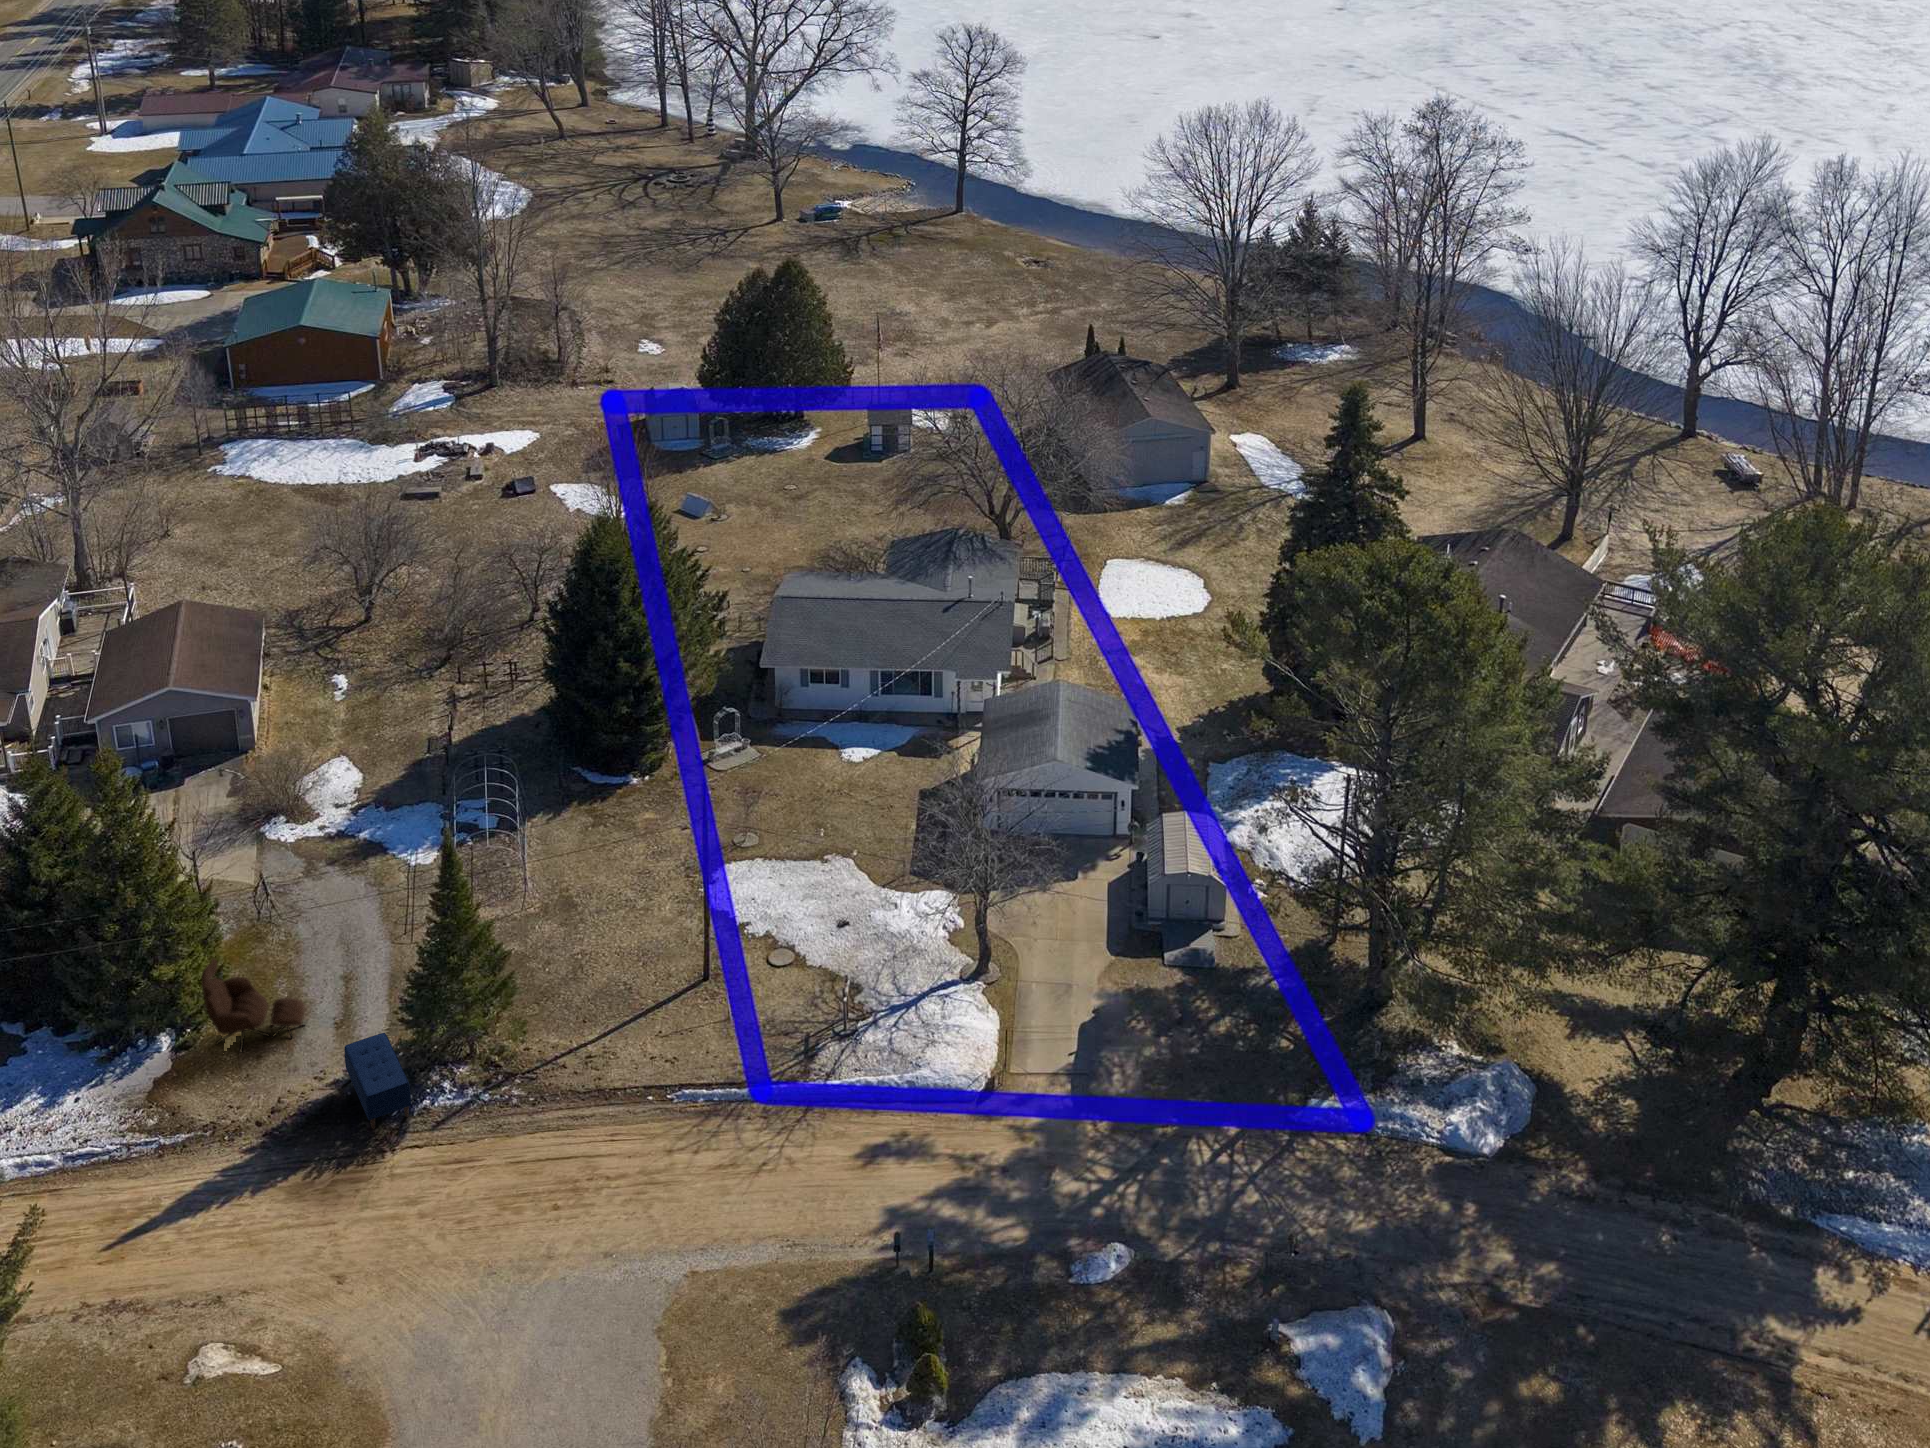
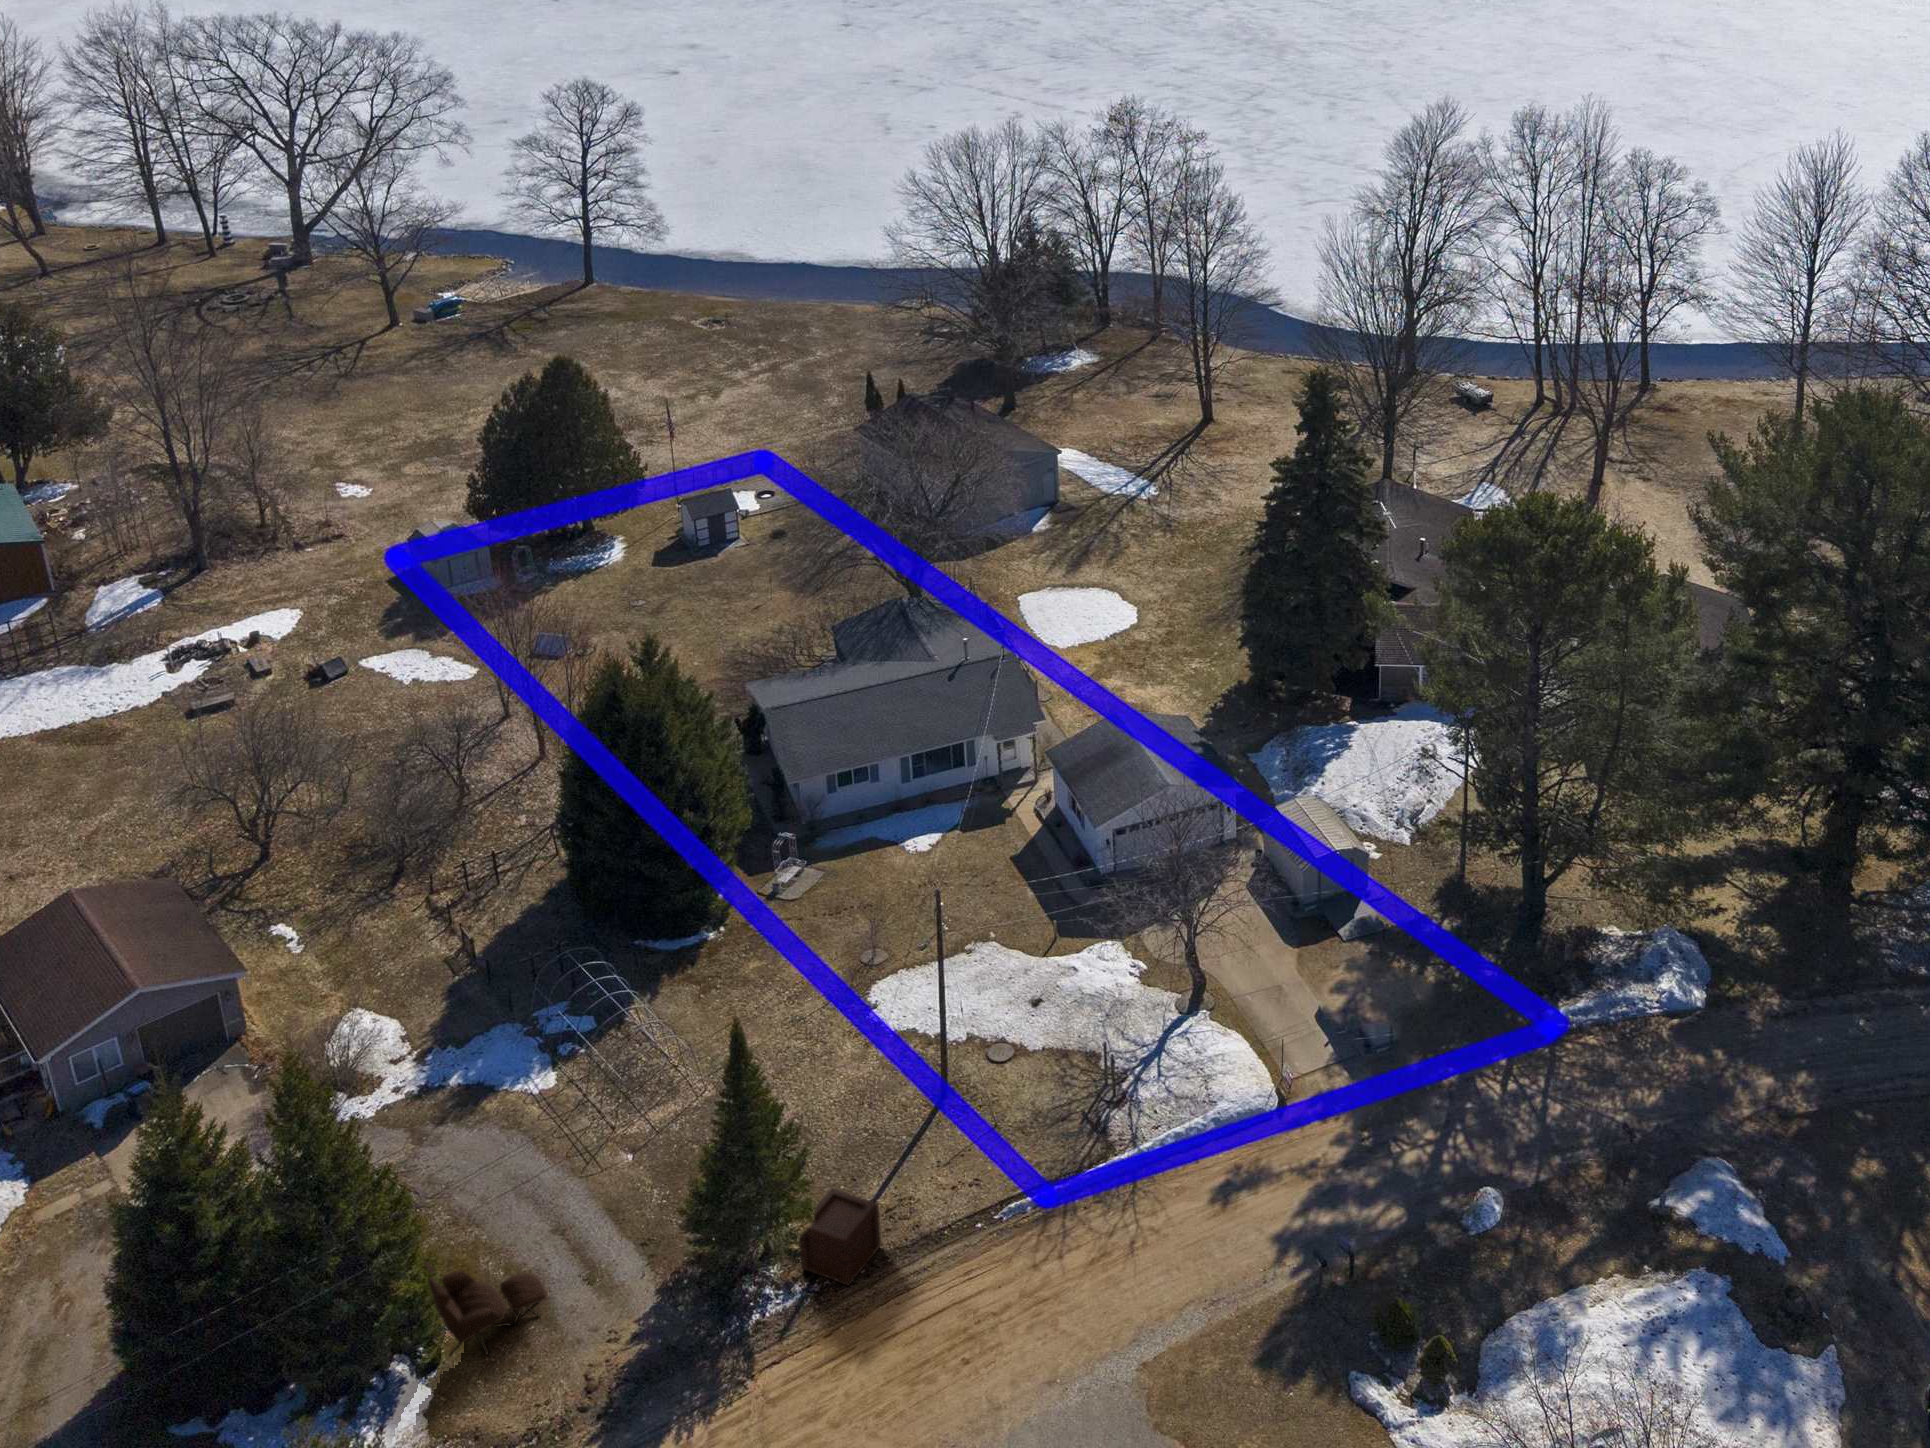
wooden crate: none [490,1015,564,1105] -> present [799,1188,882,1285]
bench: present [344,1033,411,1129] -> none [633,1267,740,1371]

